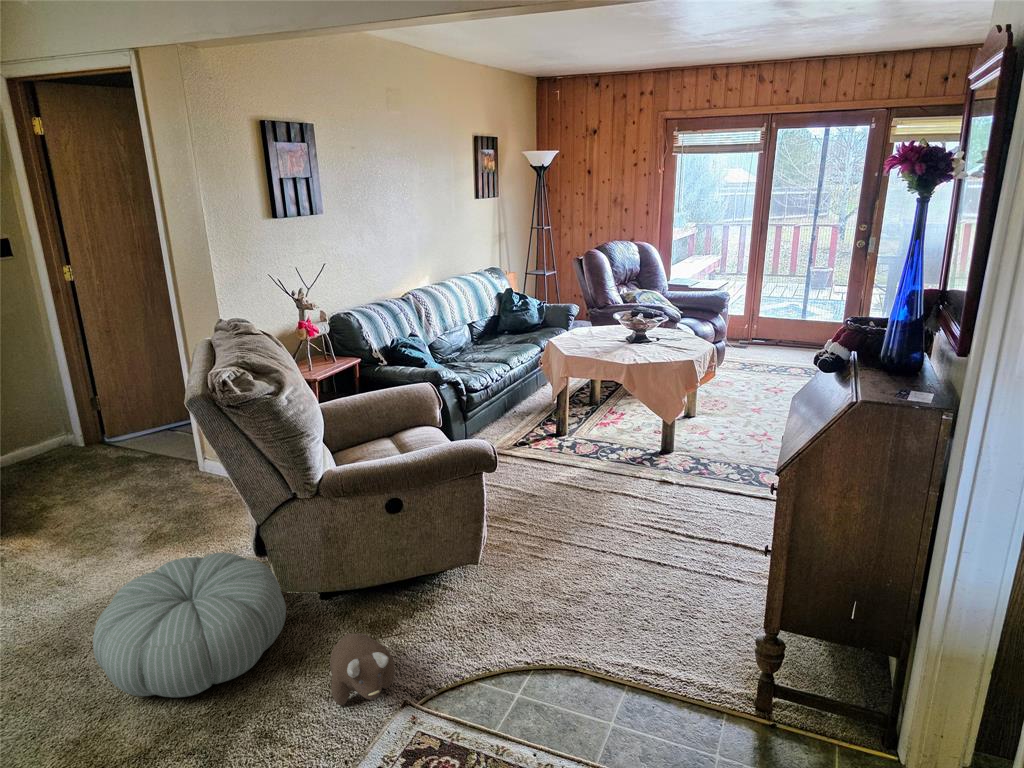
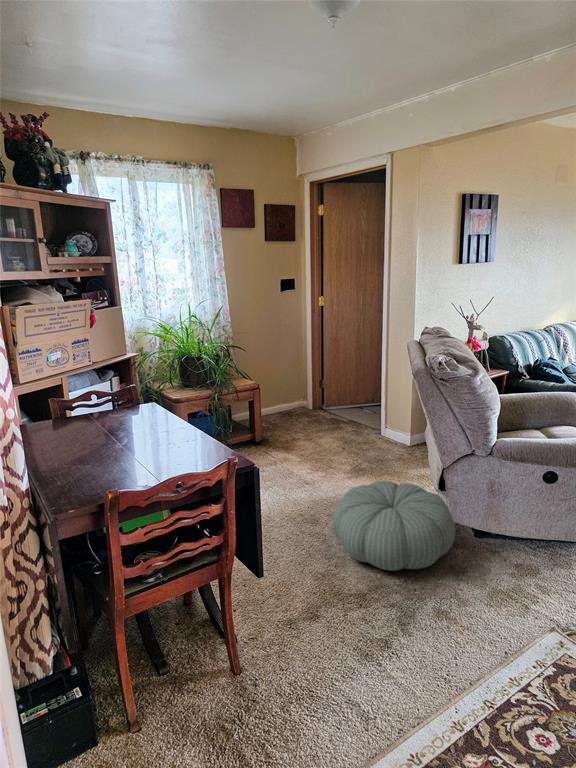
plush toy: present [330,633,394,705] -> none [490,563,547,617]

